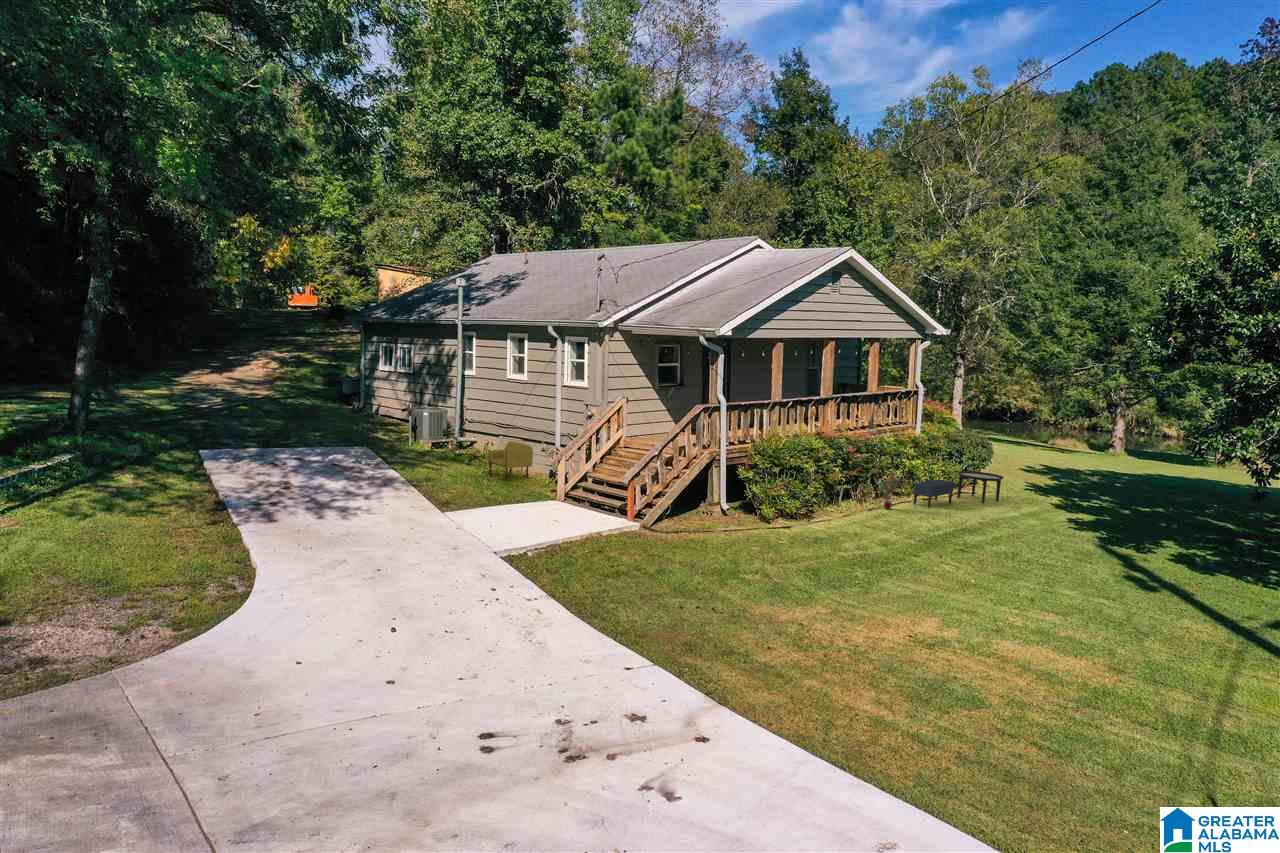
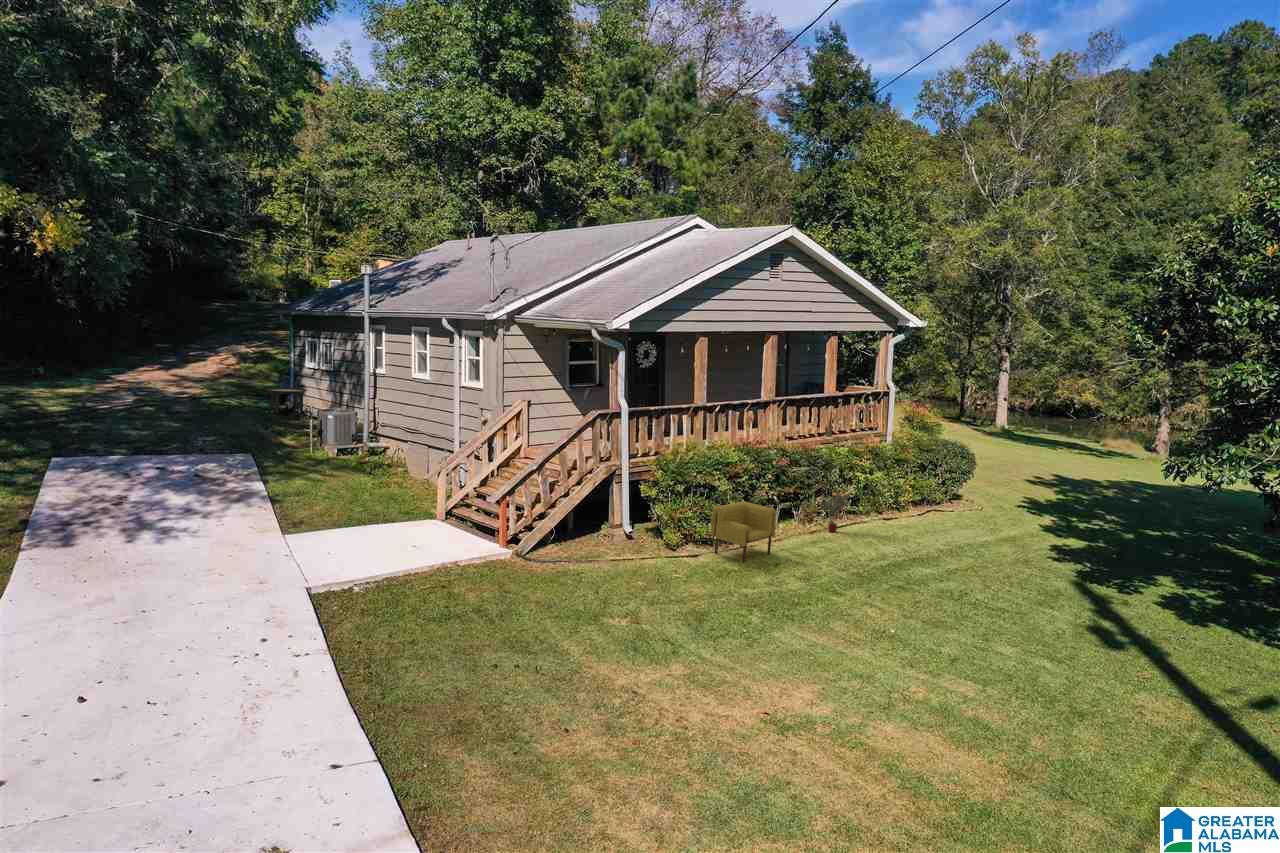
armchair: present [487,441,533,480] -> present [710,501,776,562]
round table: present [957,471,1004,503] -> present [266,387,307,413]
bench: present [913,479,954,507] -> none [868,496,919,530]

